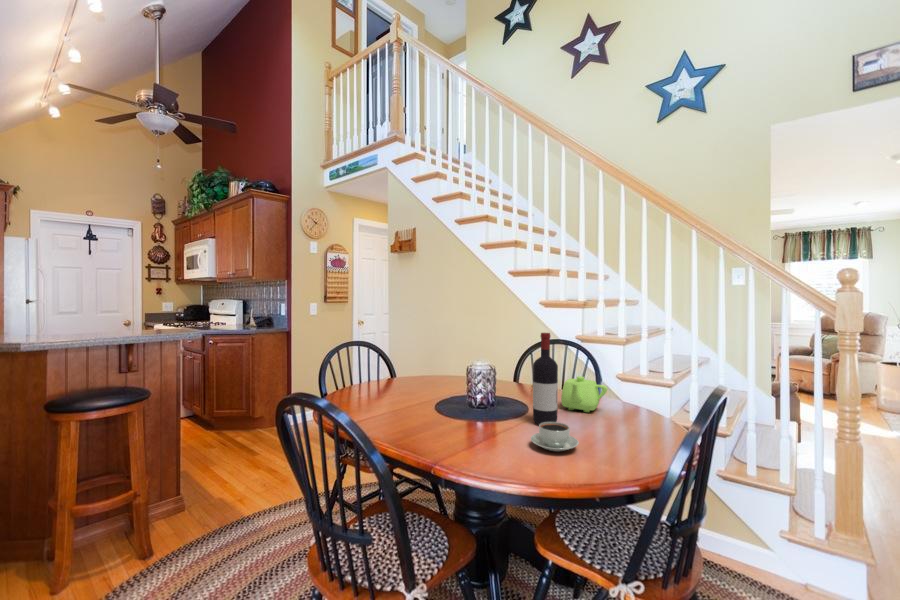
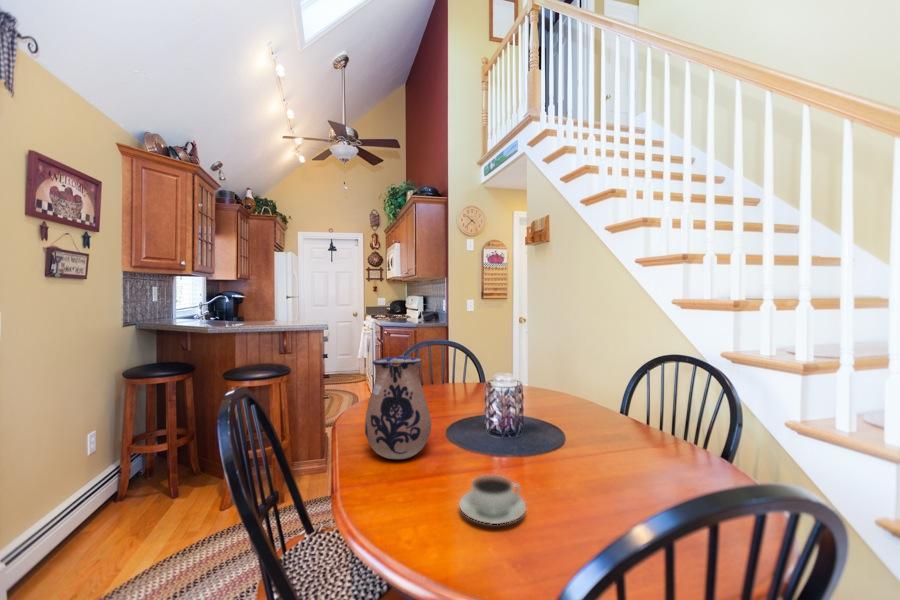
wine bottle: present [533,333,558,425] -> none [525,348,560,481]
ceramic pitcher: none [406,347,462,435] -> present [365,356,431,459]
teapot: present [561,376,607,412] -> none [604,416,673,473]

